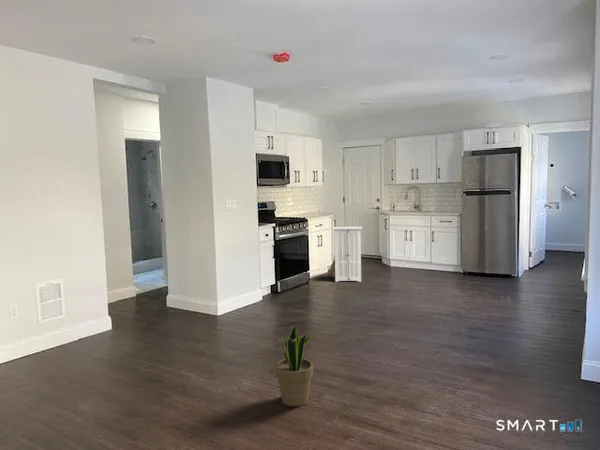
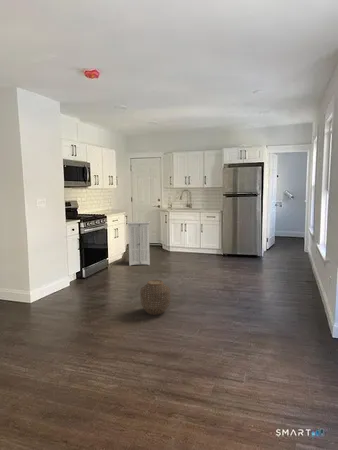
woven basket: none [338,296,374,337] -> present [140,280,170,315]
potted plant: present [275,325,316,406] -> none [96,314,134,390]

